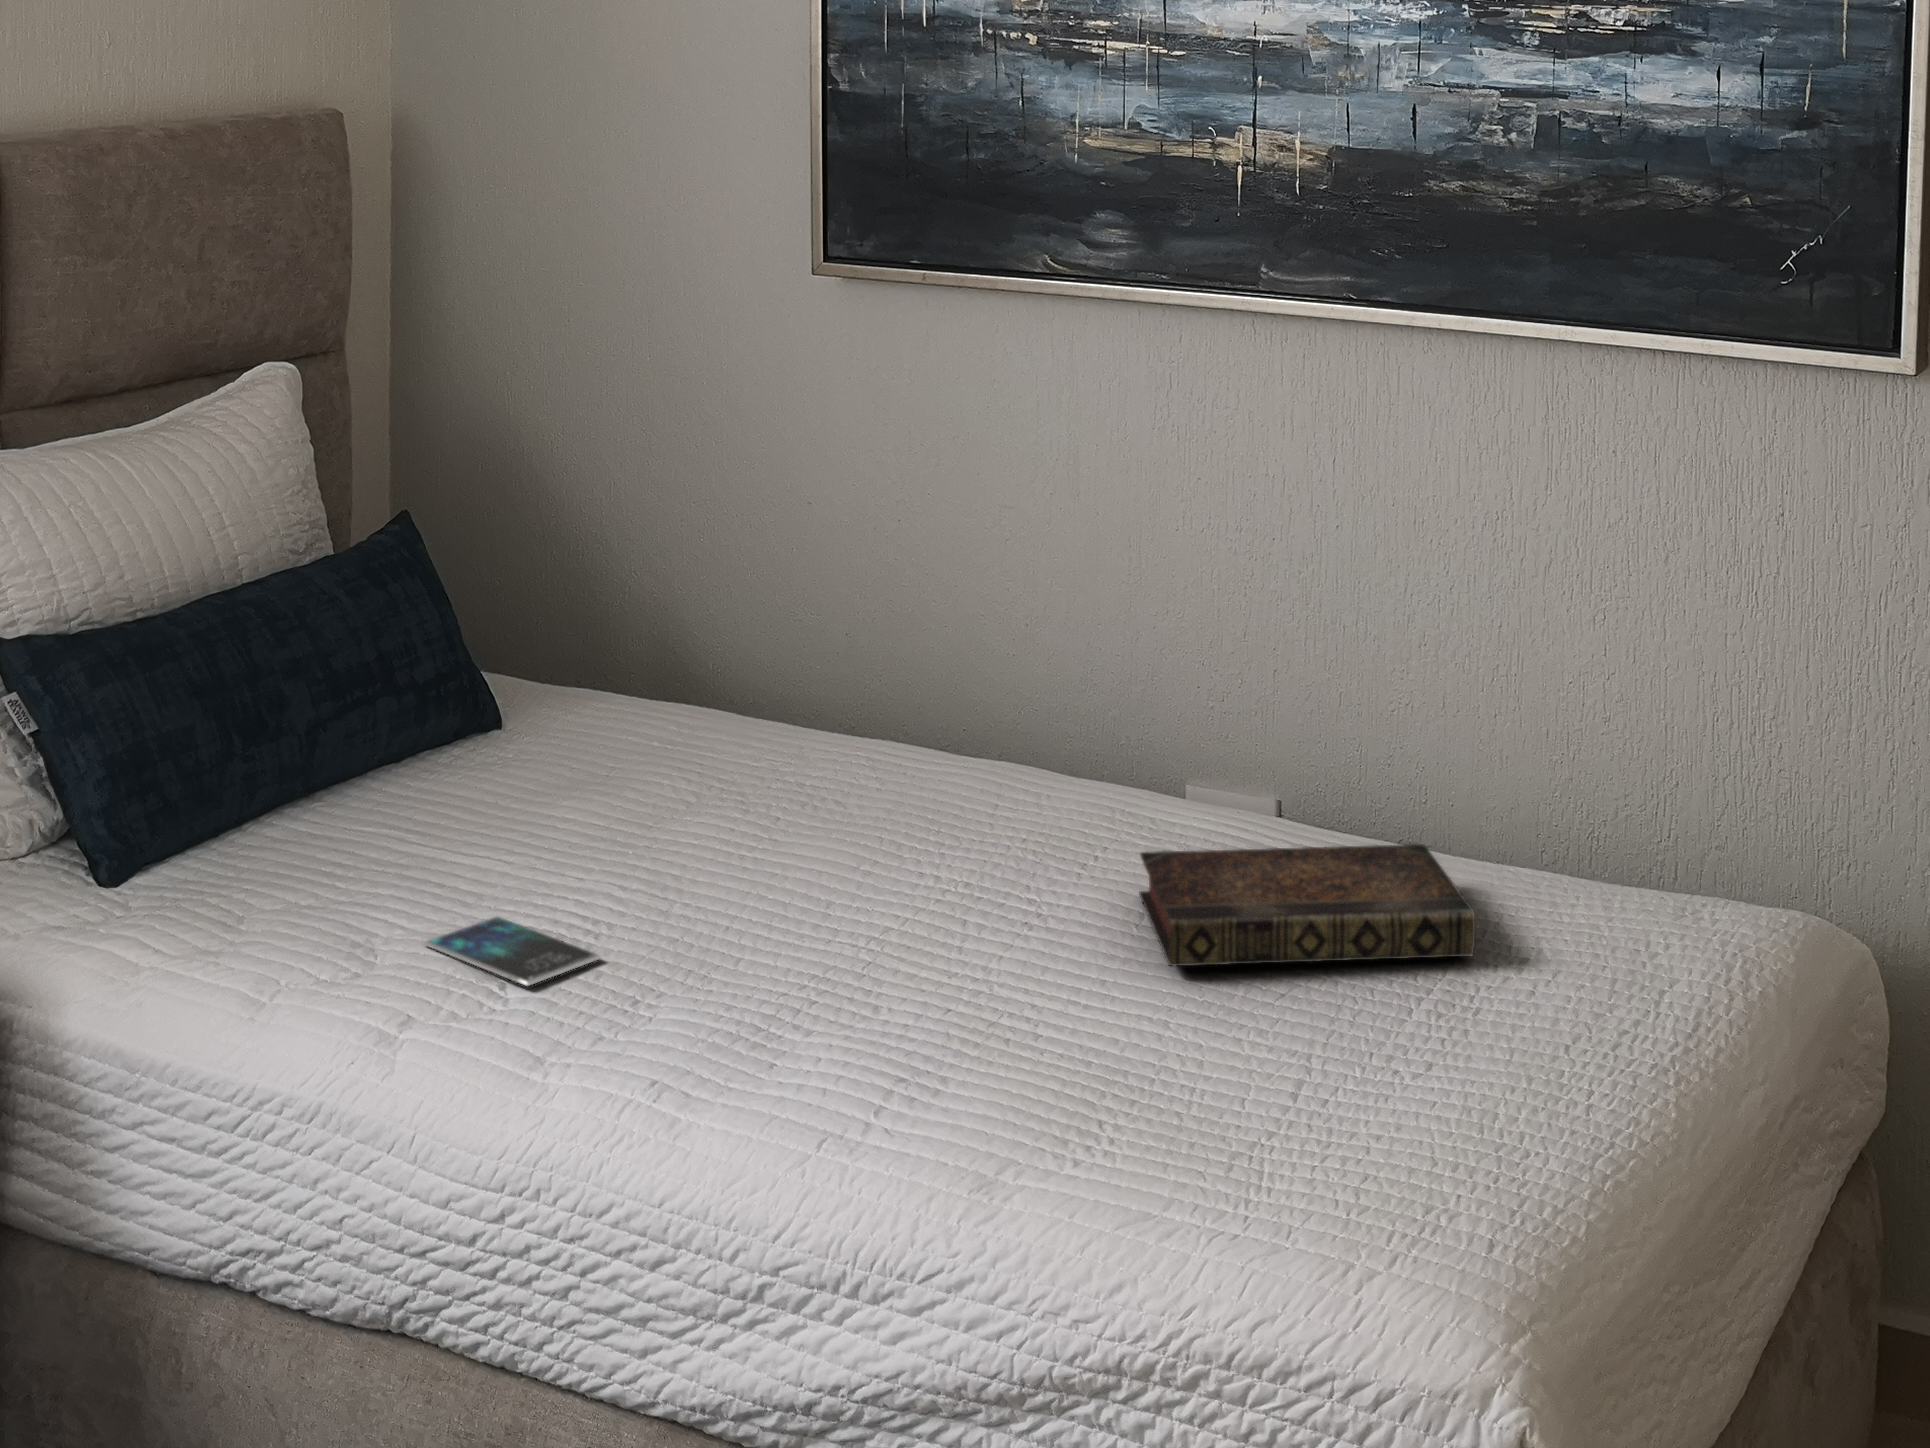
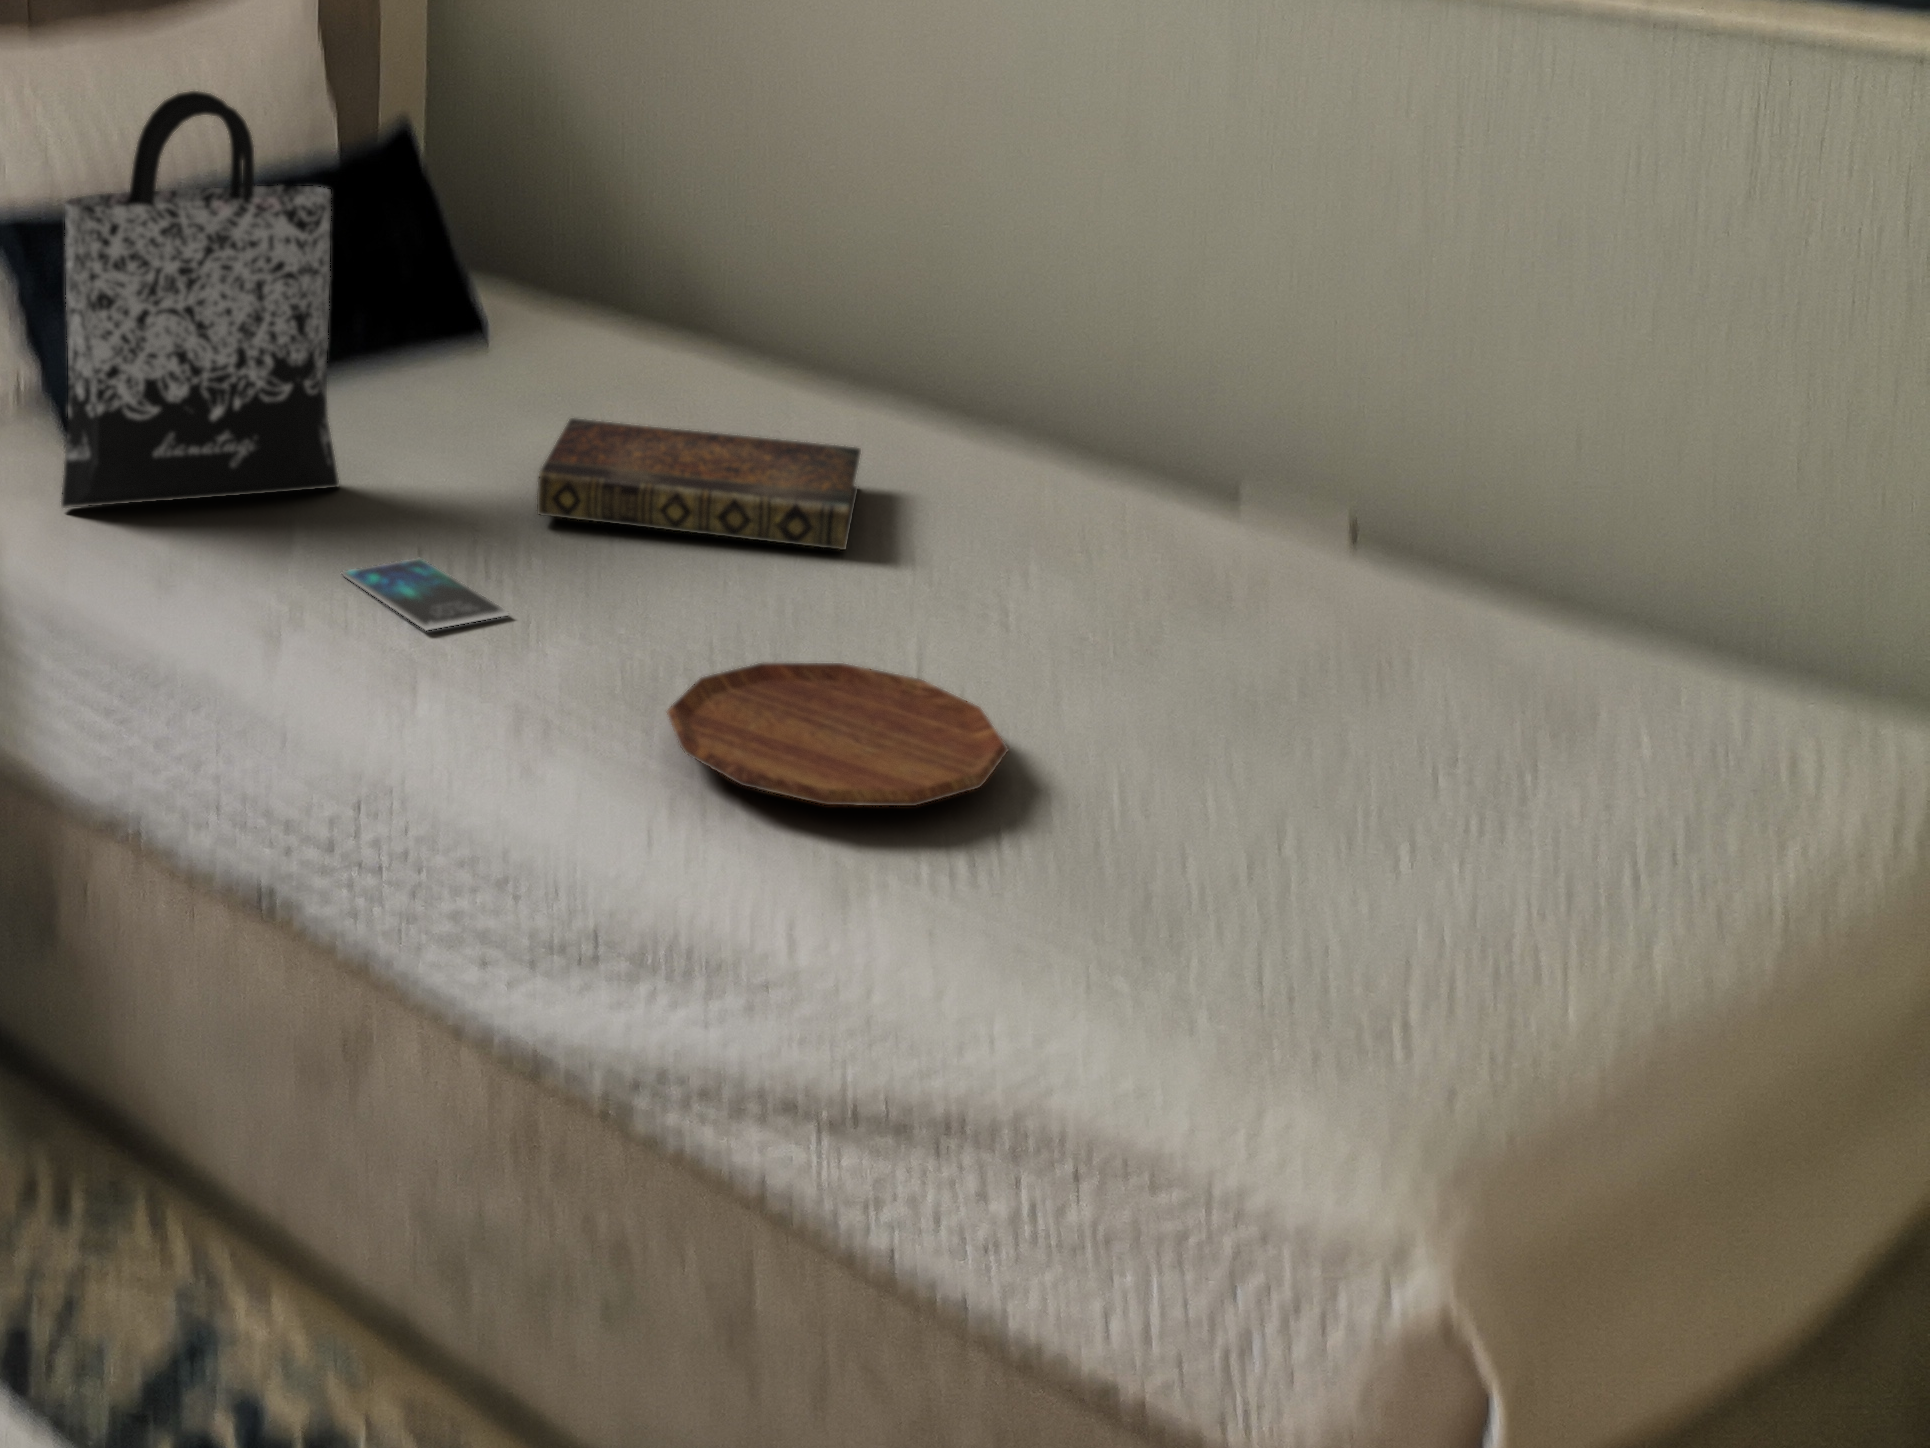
tote bag: none [106,475,393,922] -> present [61,91,339,508]
book: present [1139,844,1475,966] -> present [537,418,861,550]
tray: none [782,953,1079,1083] -> present [667,663,1008,806]

